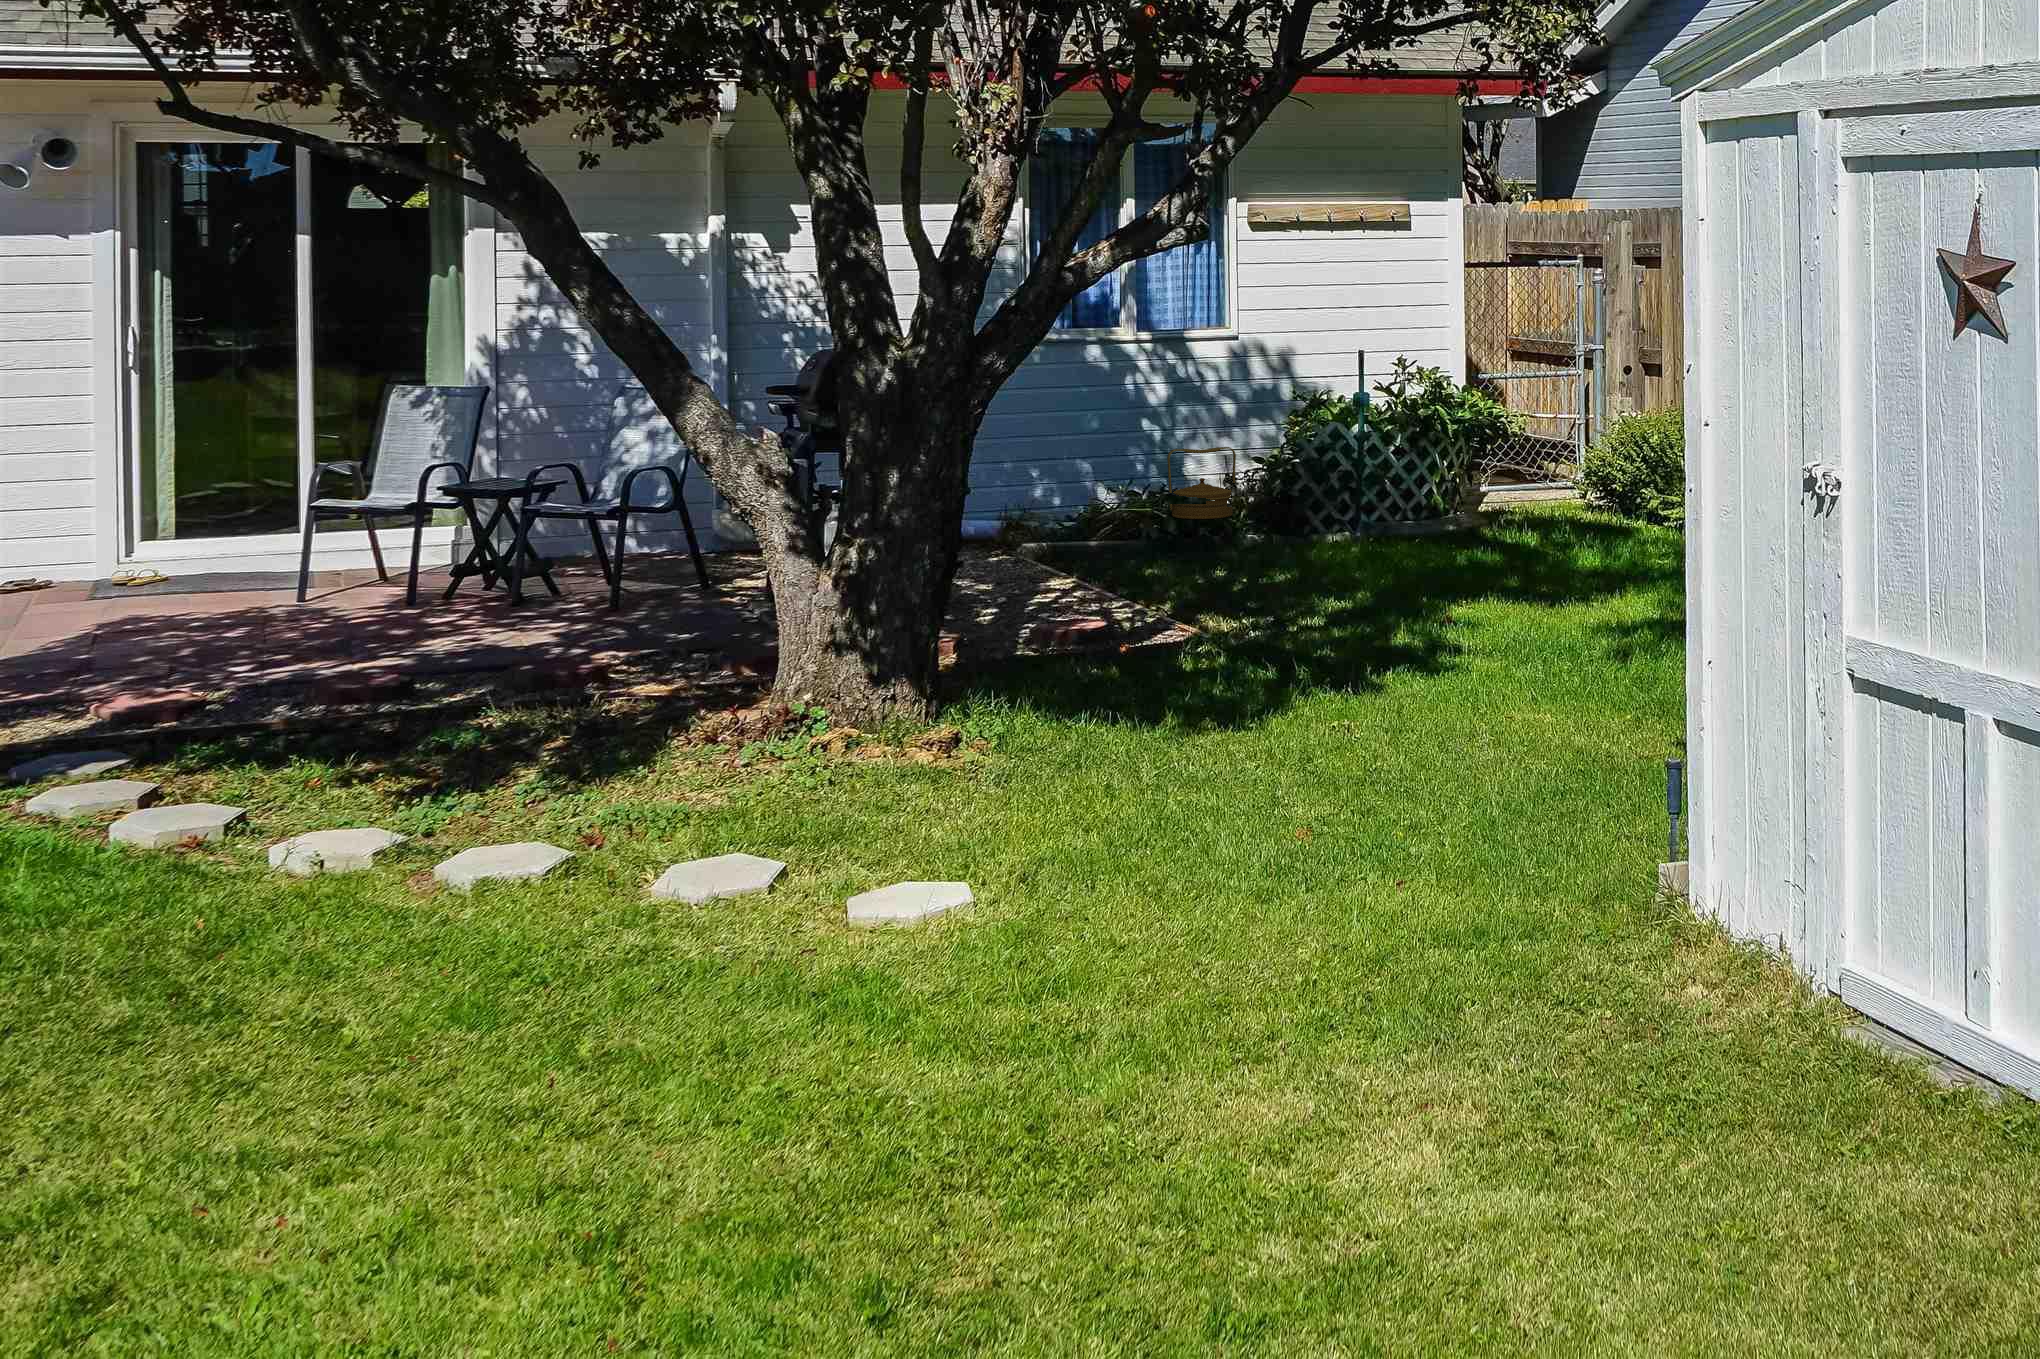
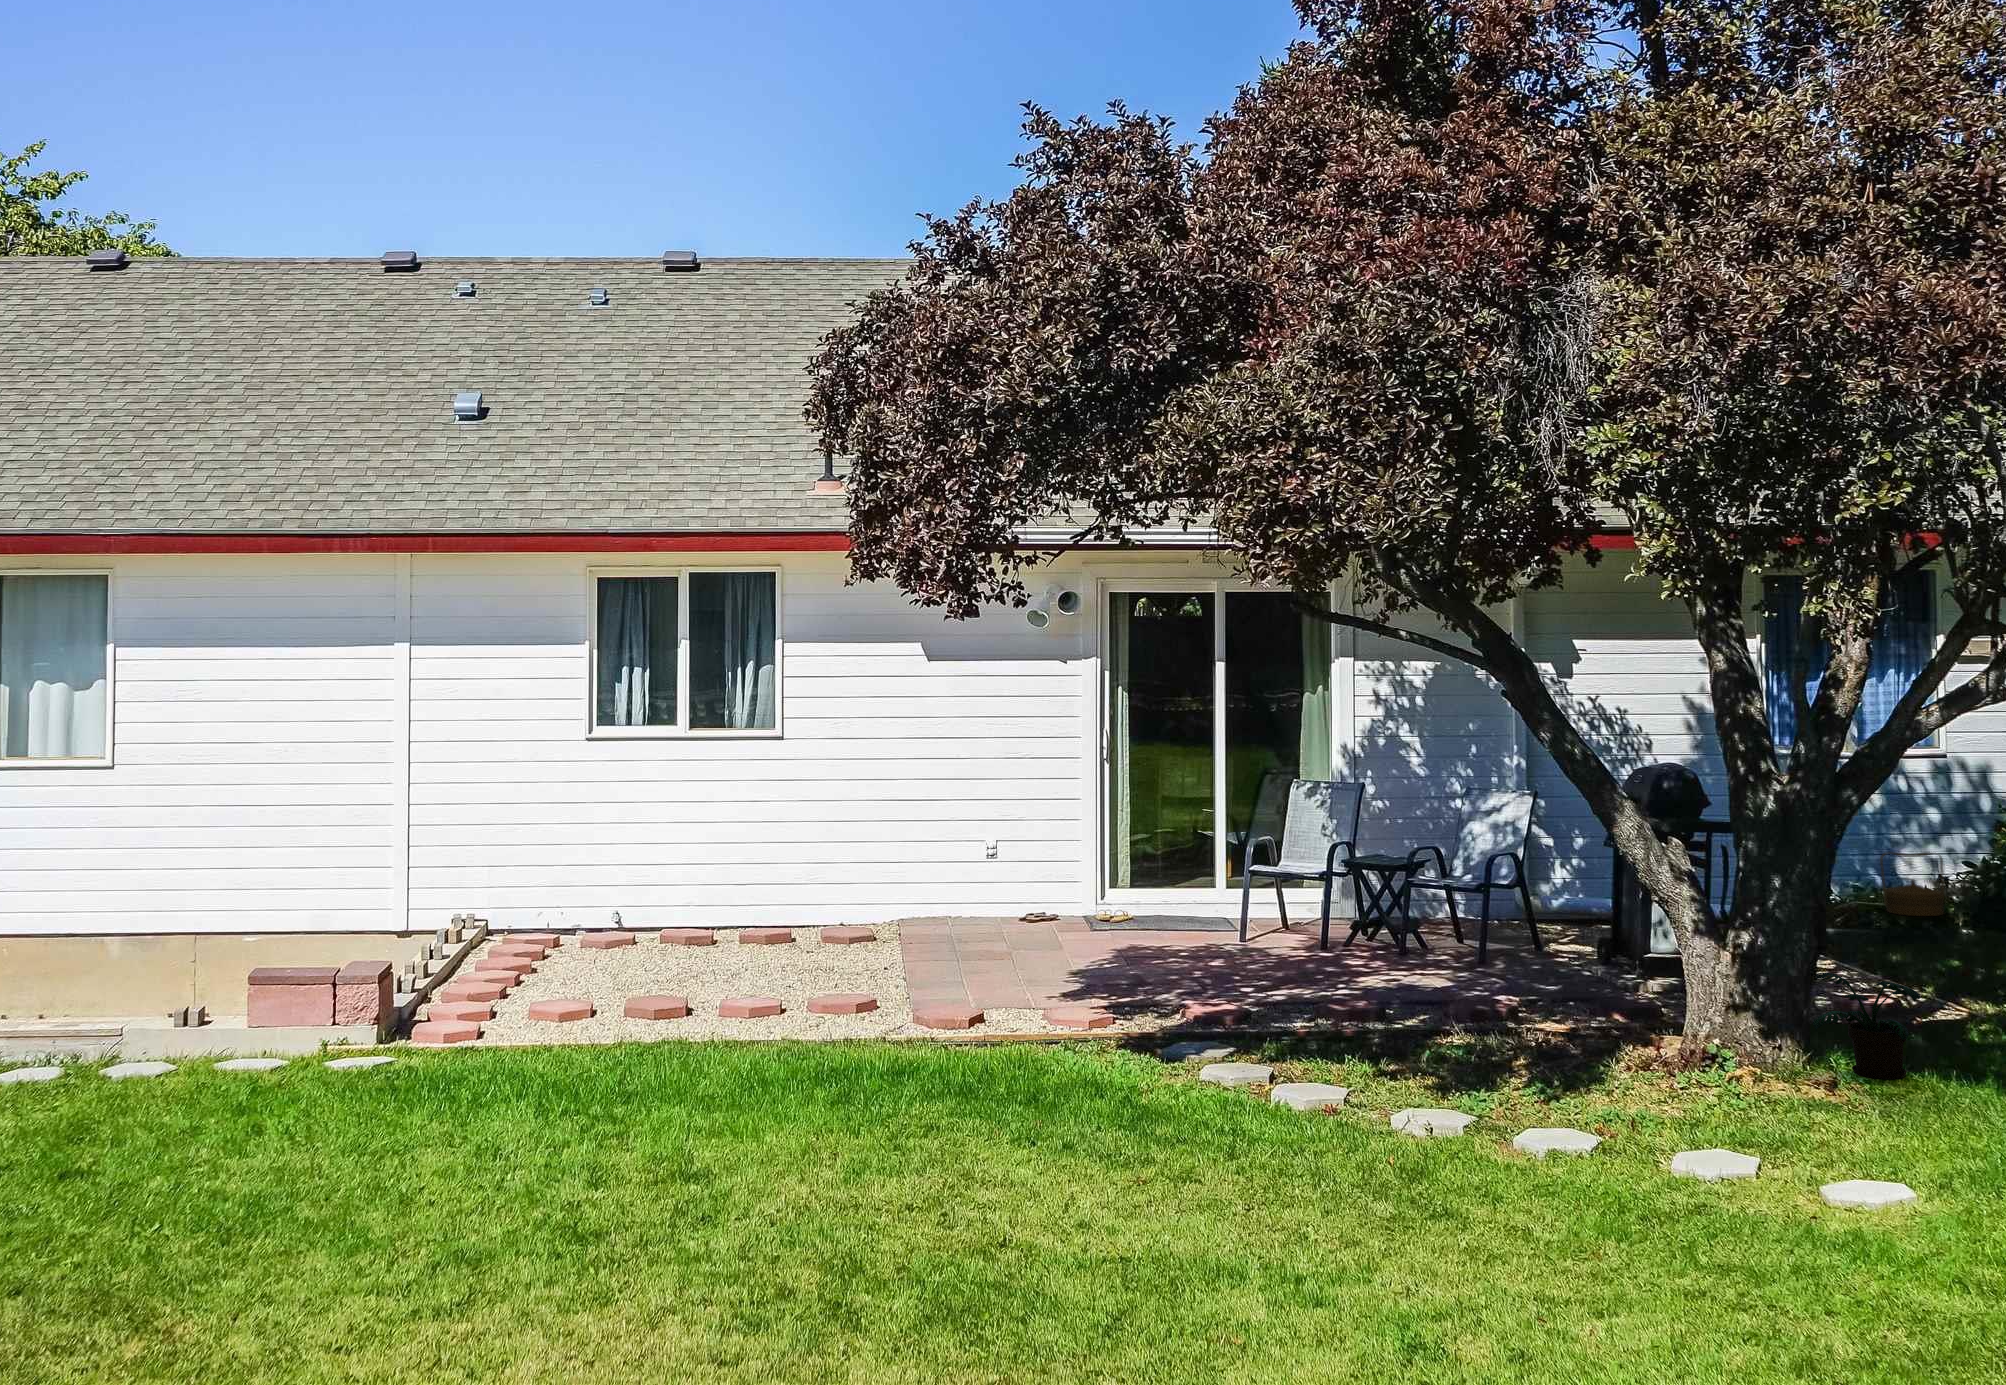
potted plant: none [937,593,1072,720] -> present [1813,973,1921,1079]

